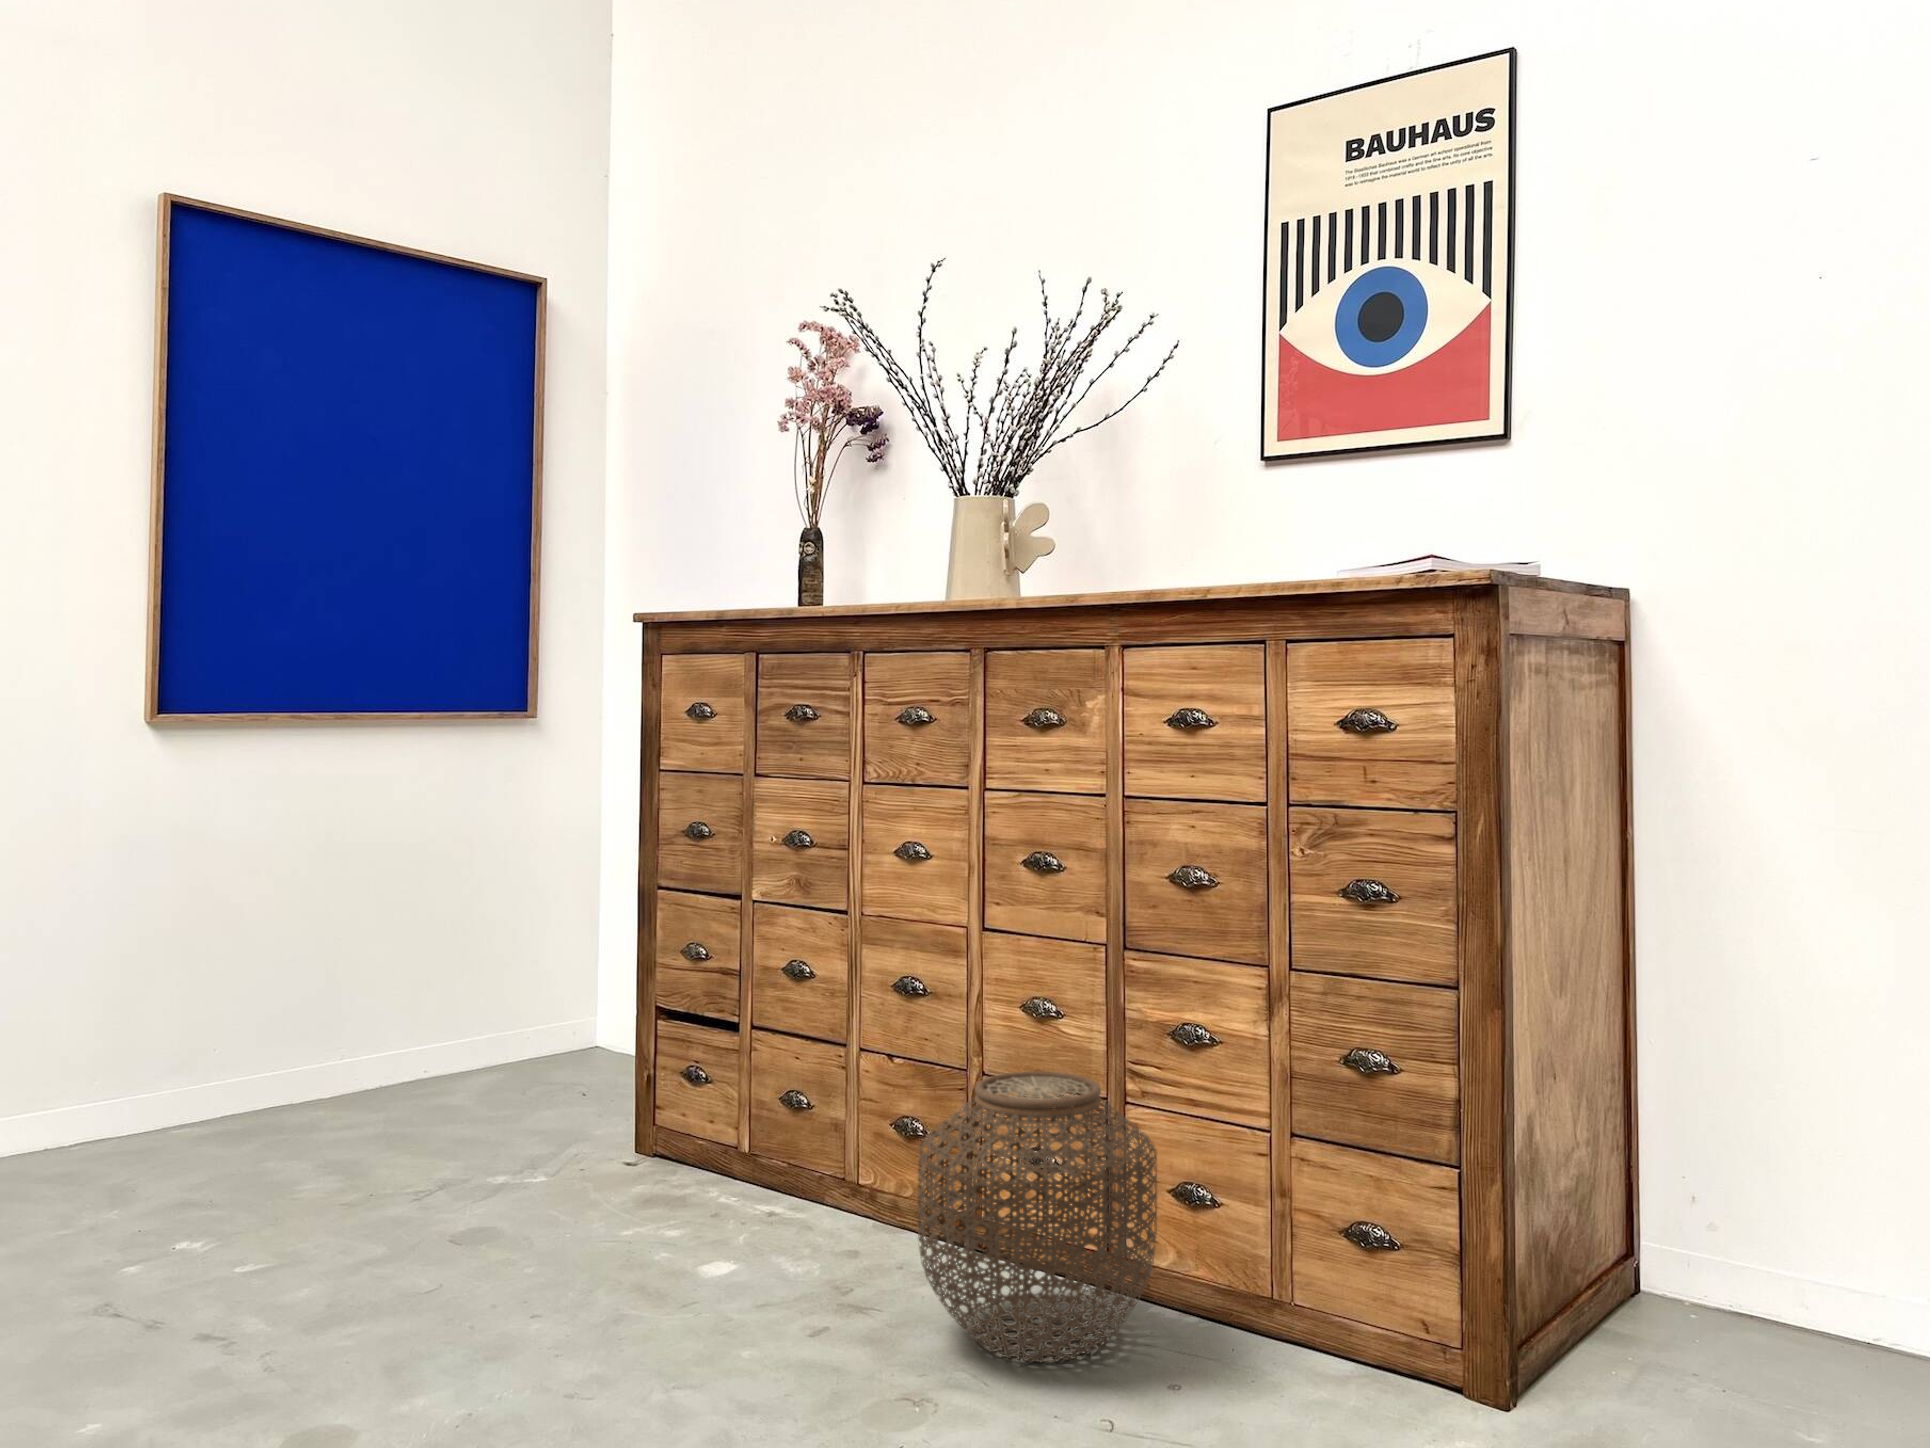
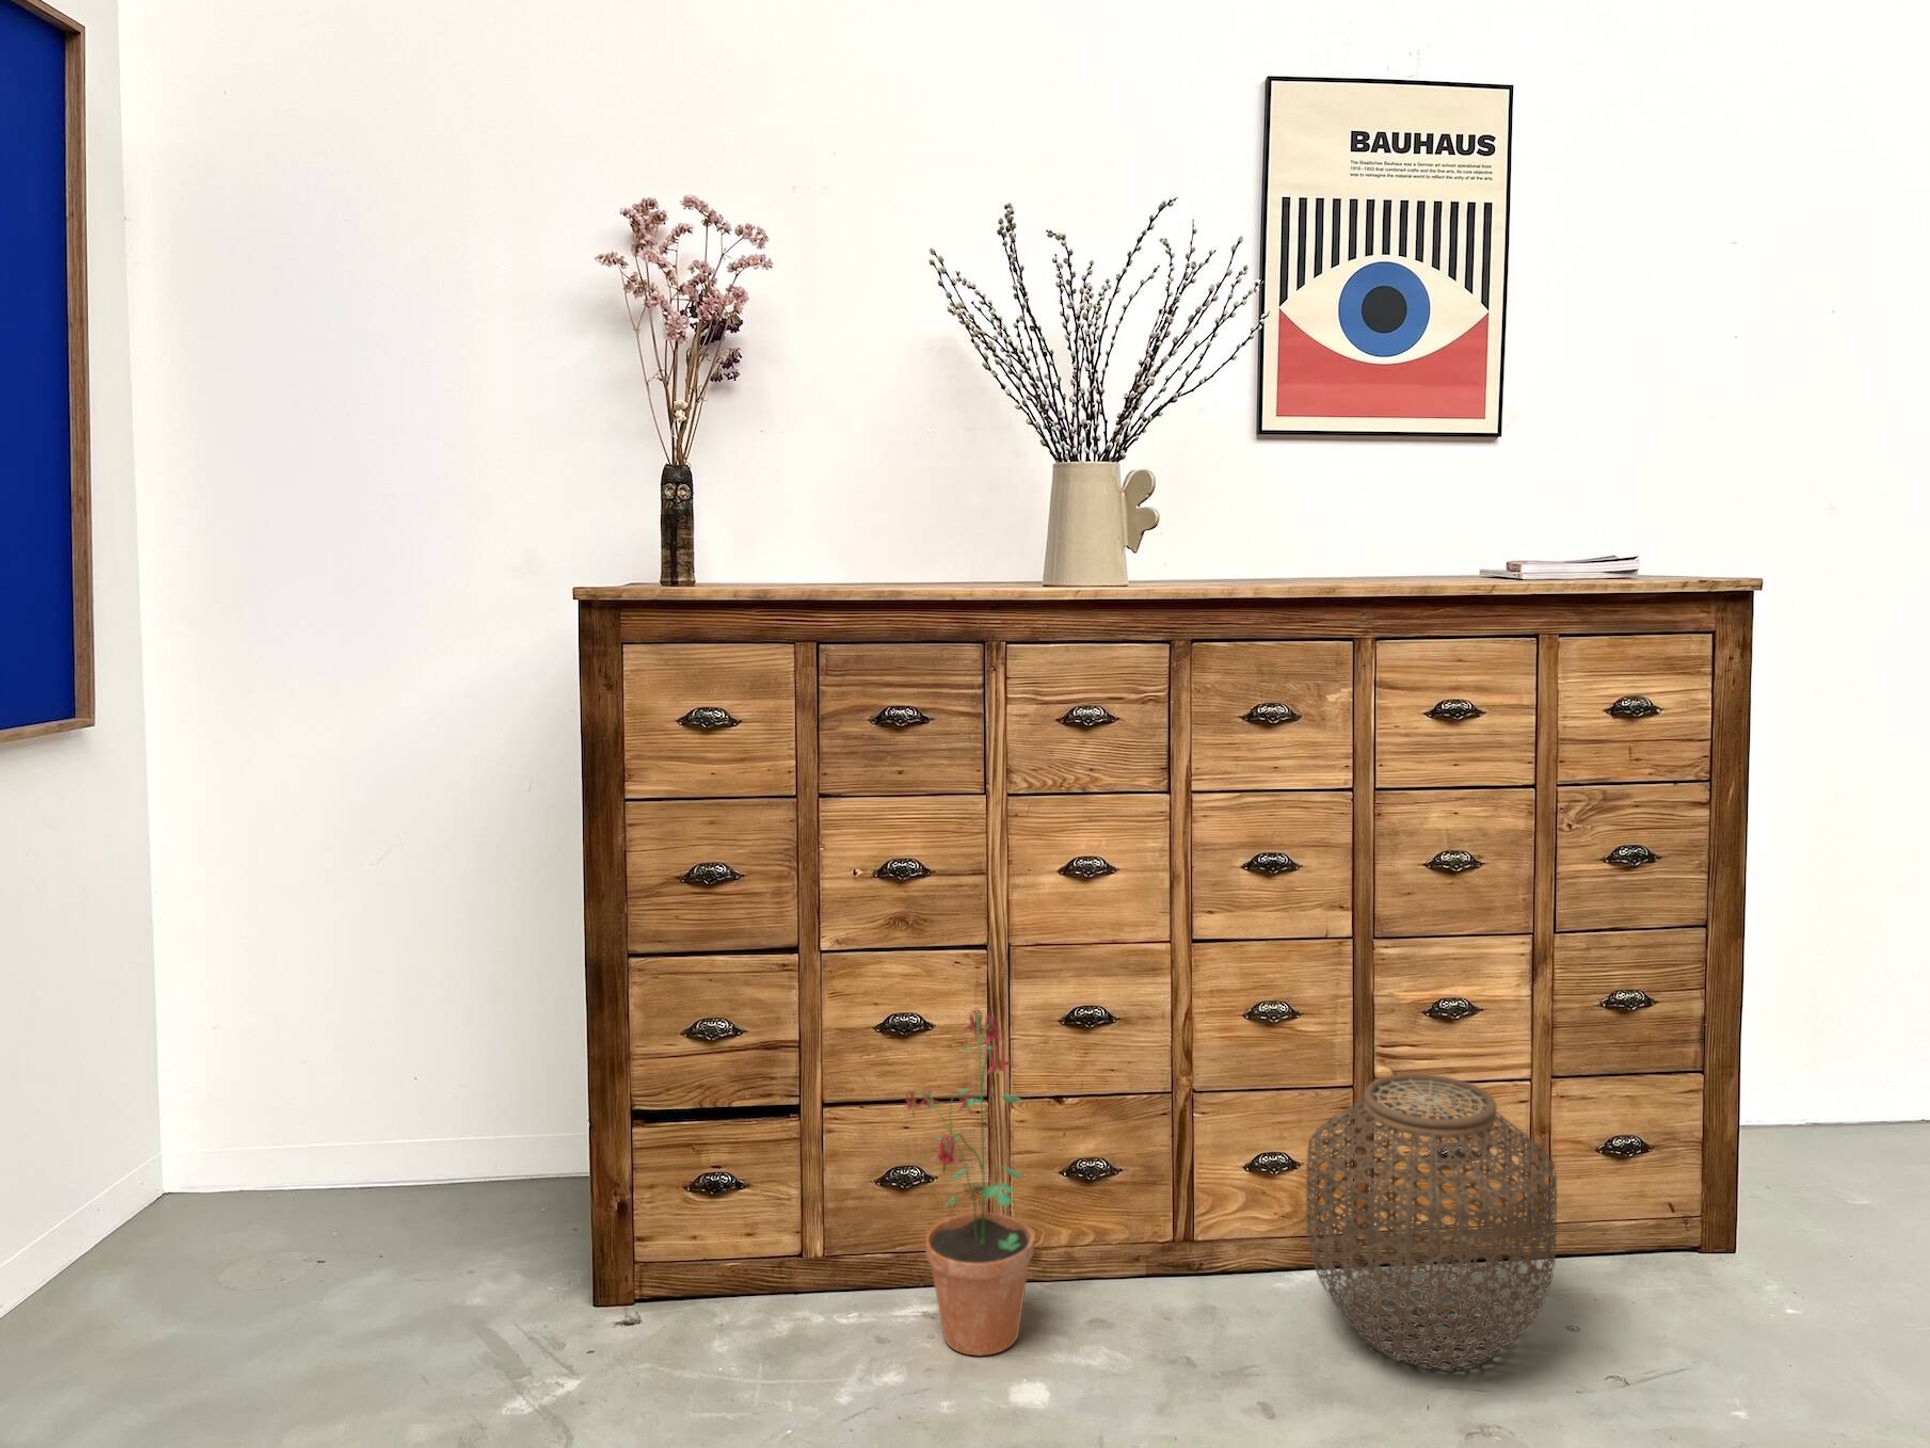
potted plant: none [709,957,822,1237] -> present [906,1010,1033,1355]

